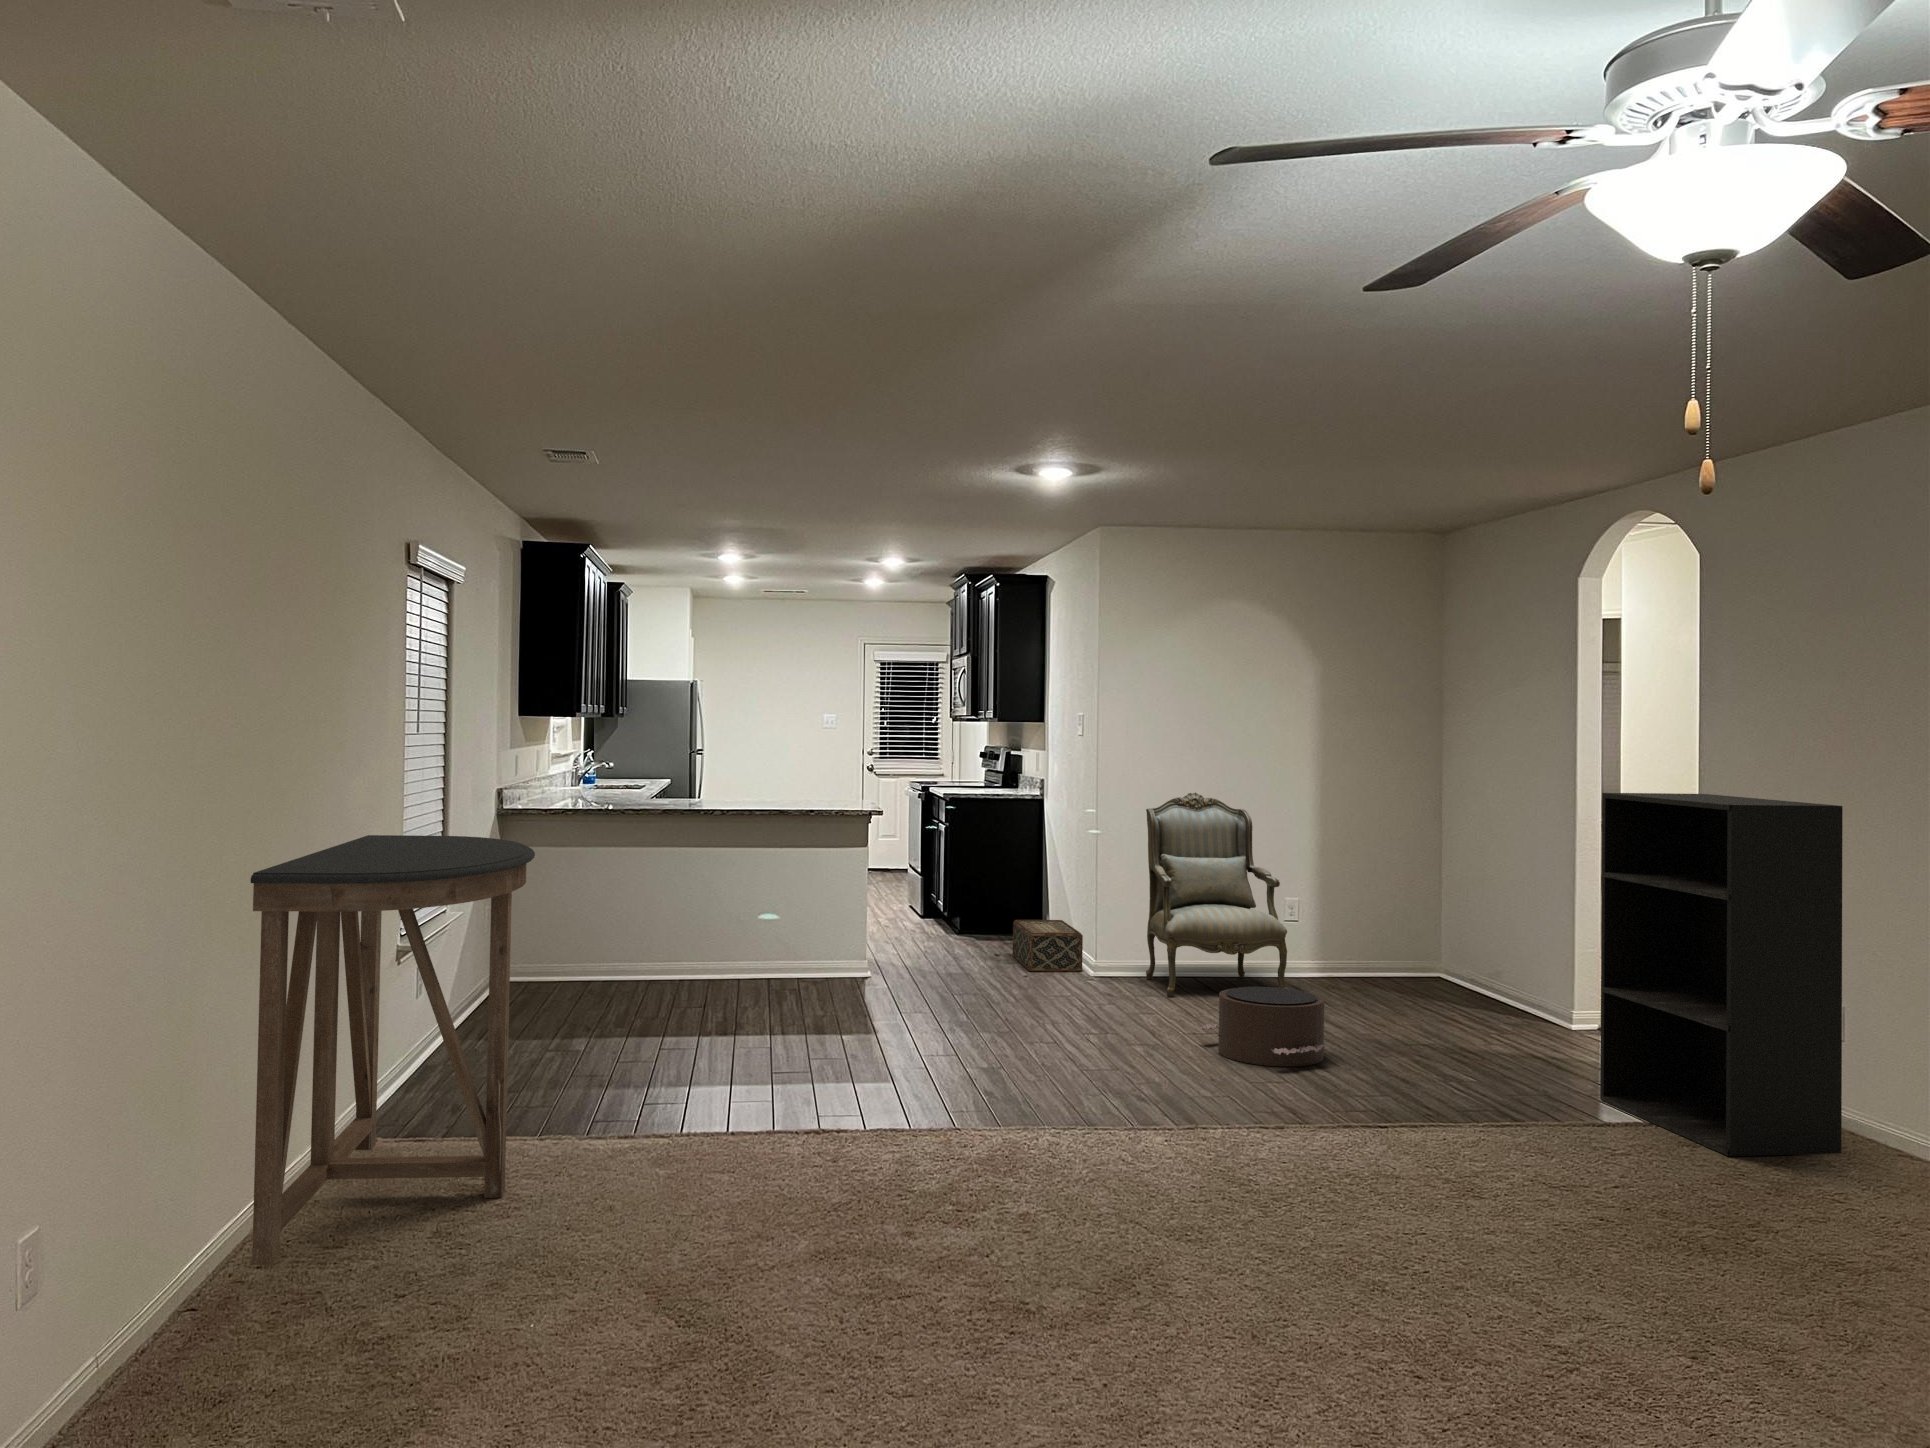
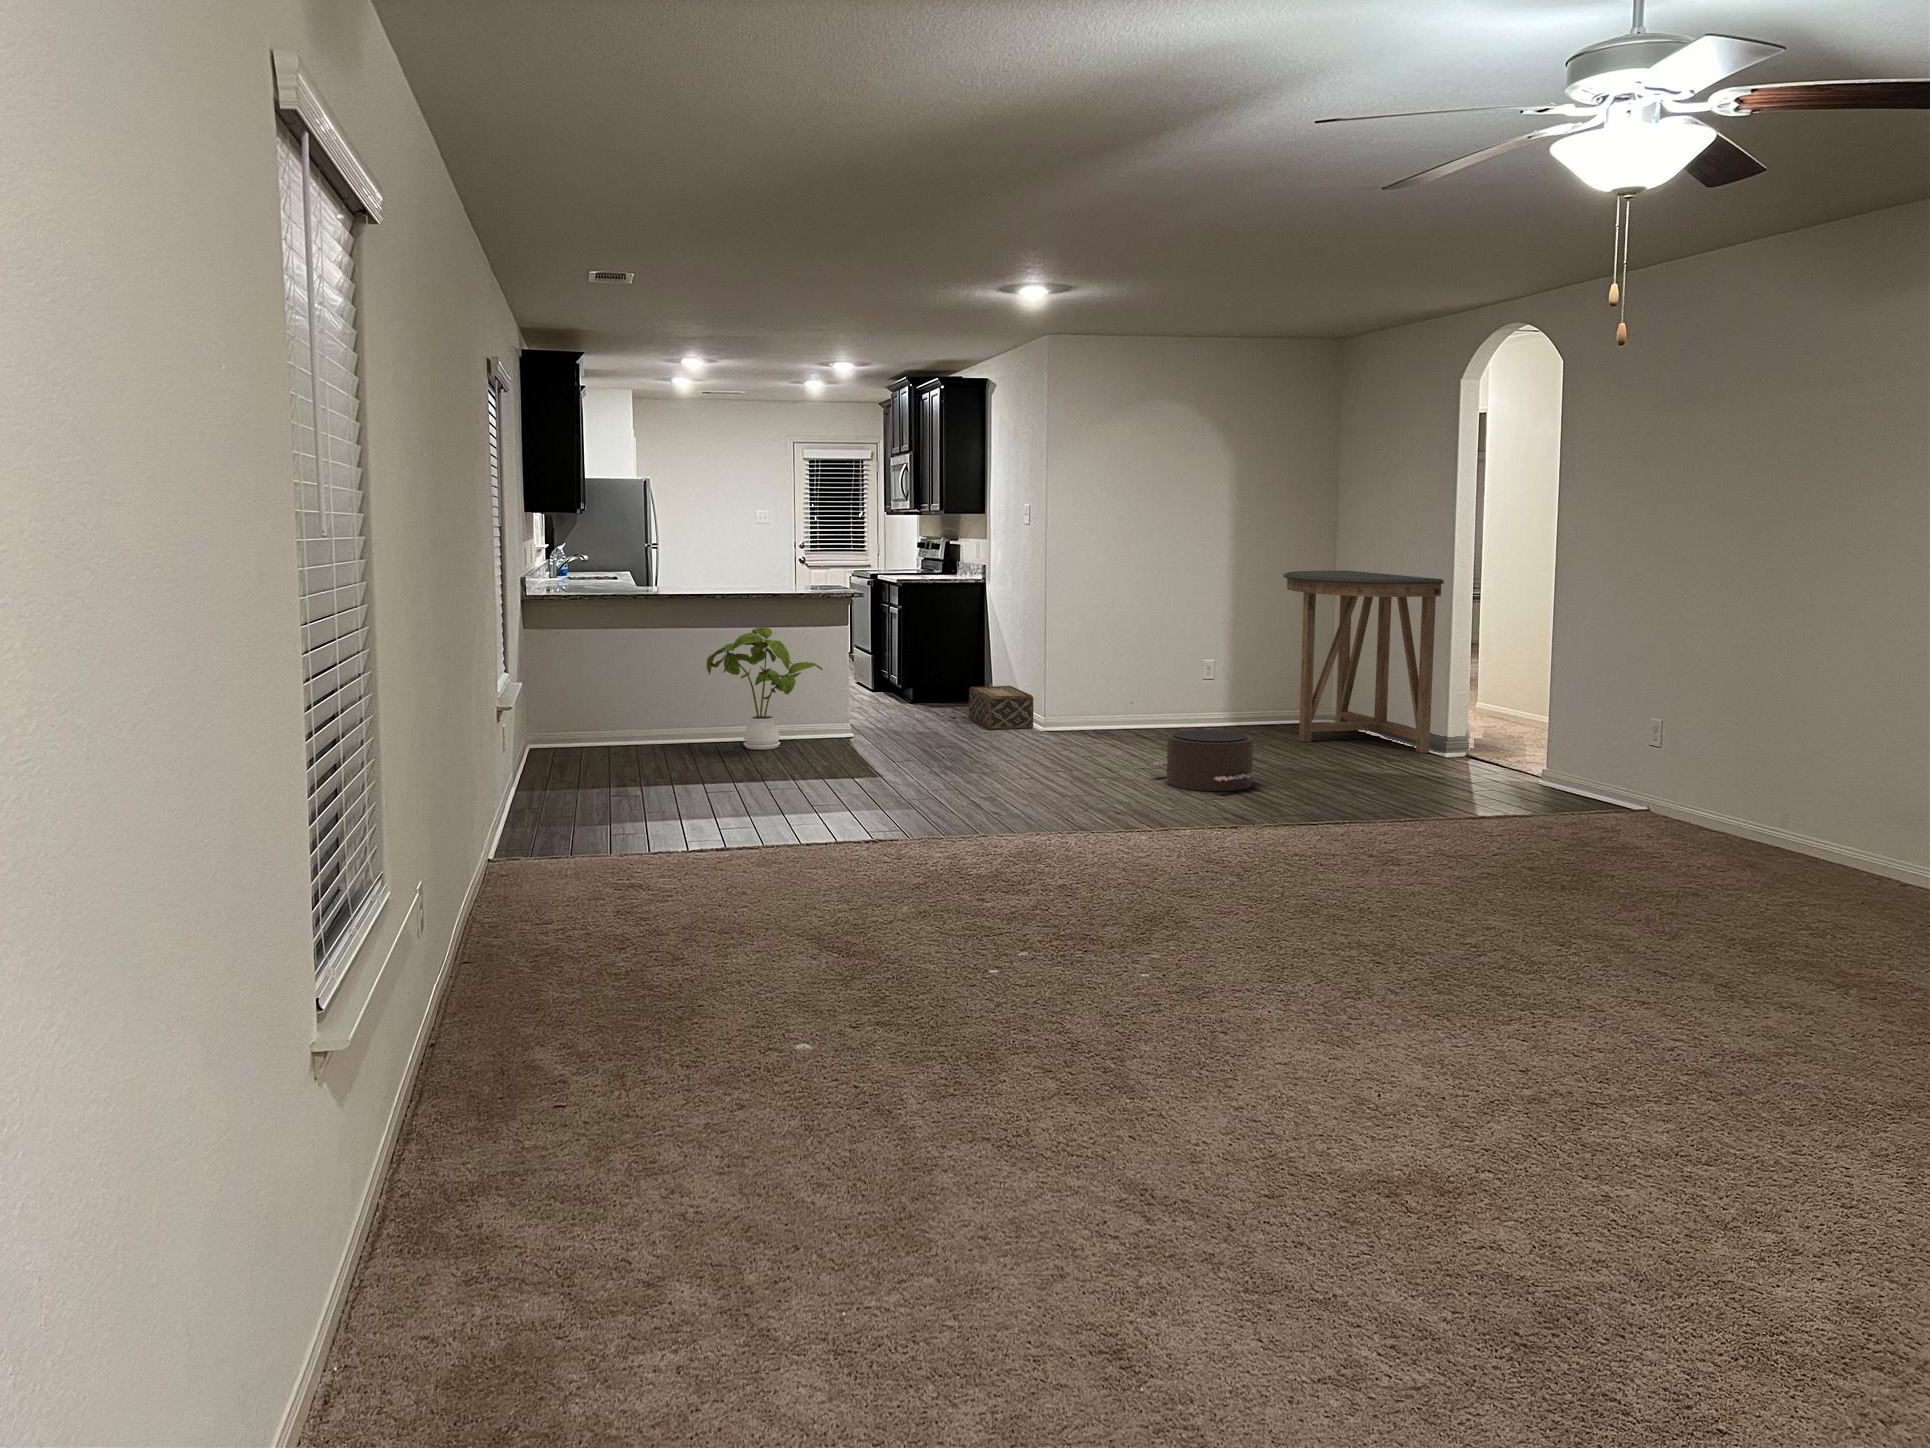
armchair: present [1146,793,1288,996] -> none [1088,572,1212,744]
bookshelf: present [1600,793,1843,1156] -> none [1471,561,1669,837]
console table: present [250,835,535,1265] -> present [1283,571,1444,753]
house plant: none [698,846,834,988] -> present [706,627,823,750]

